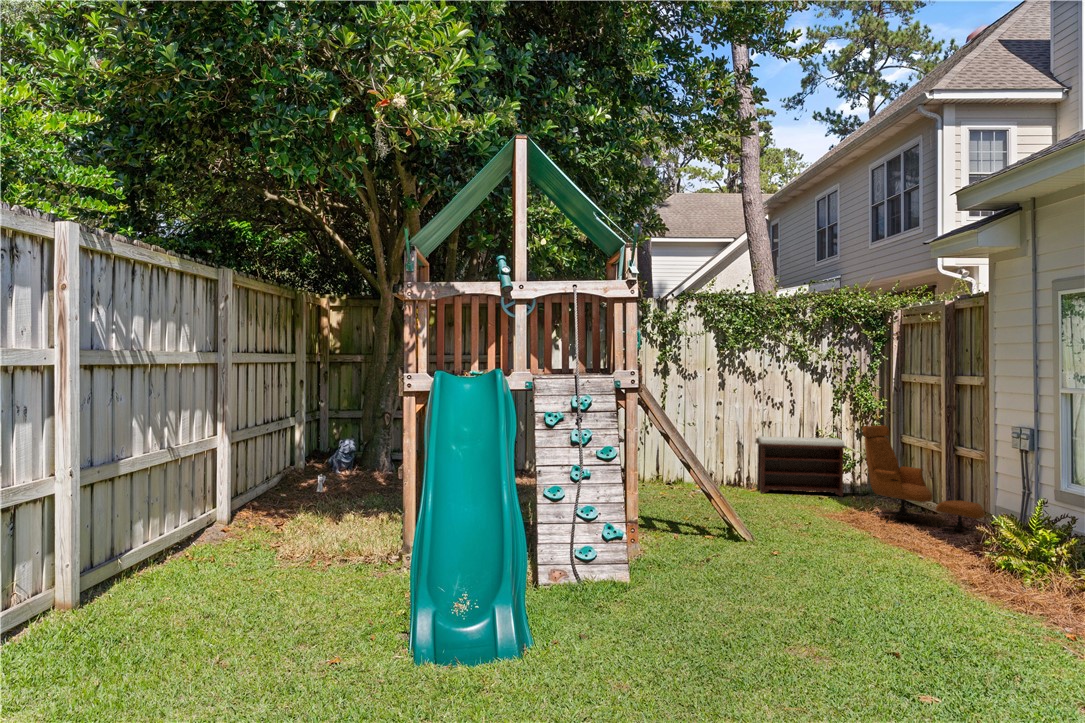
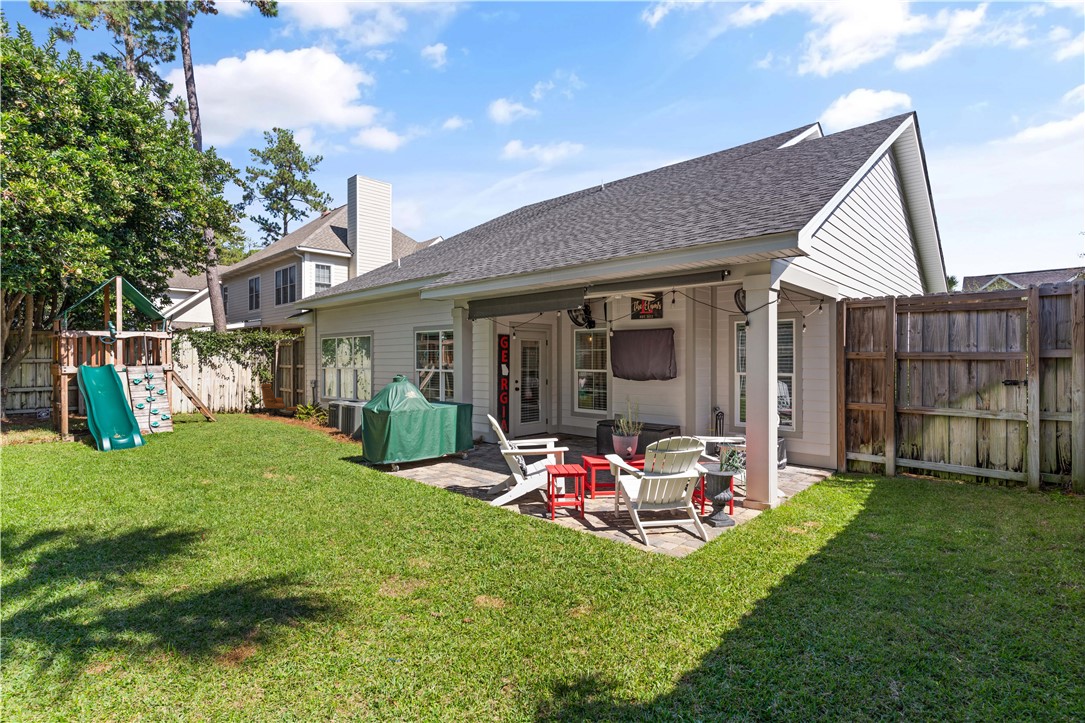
bench: present [755,436,847,496] -> none [217,391,257,415]

